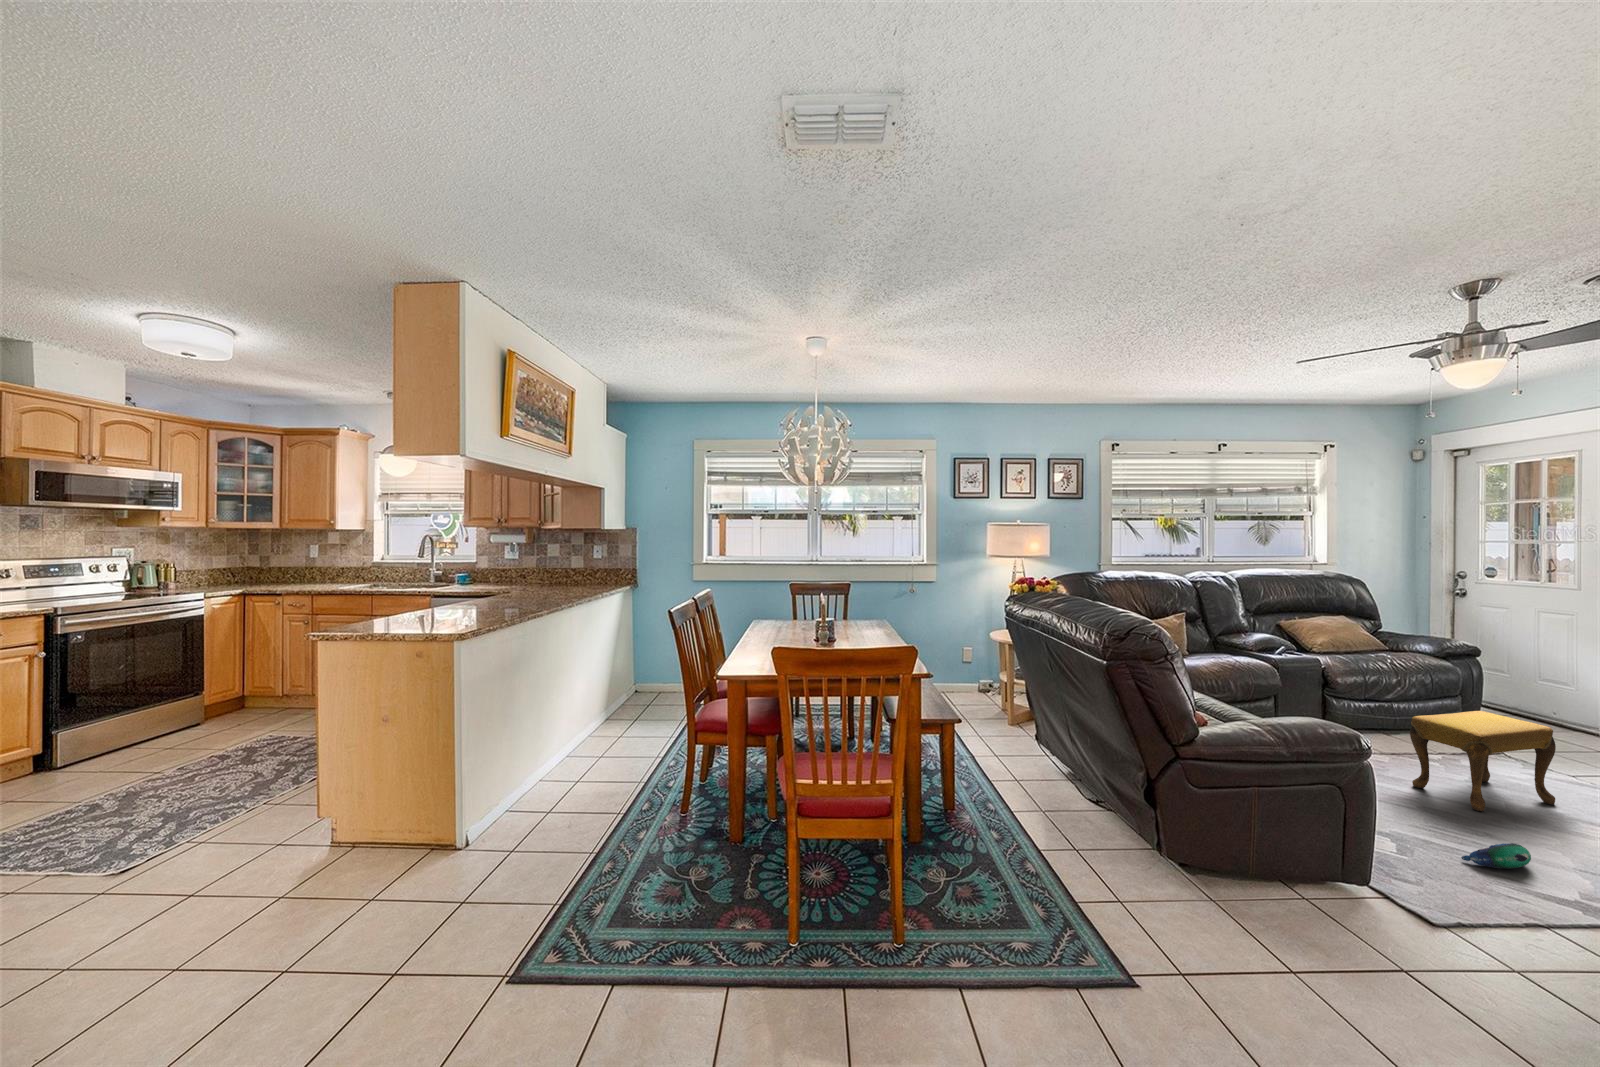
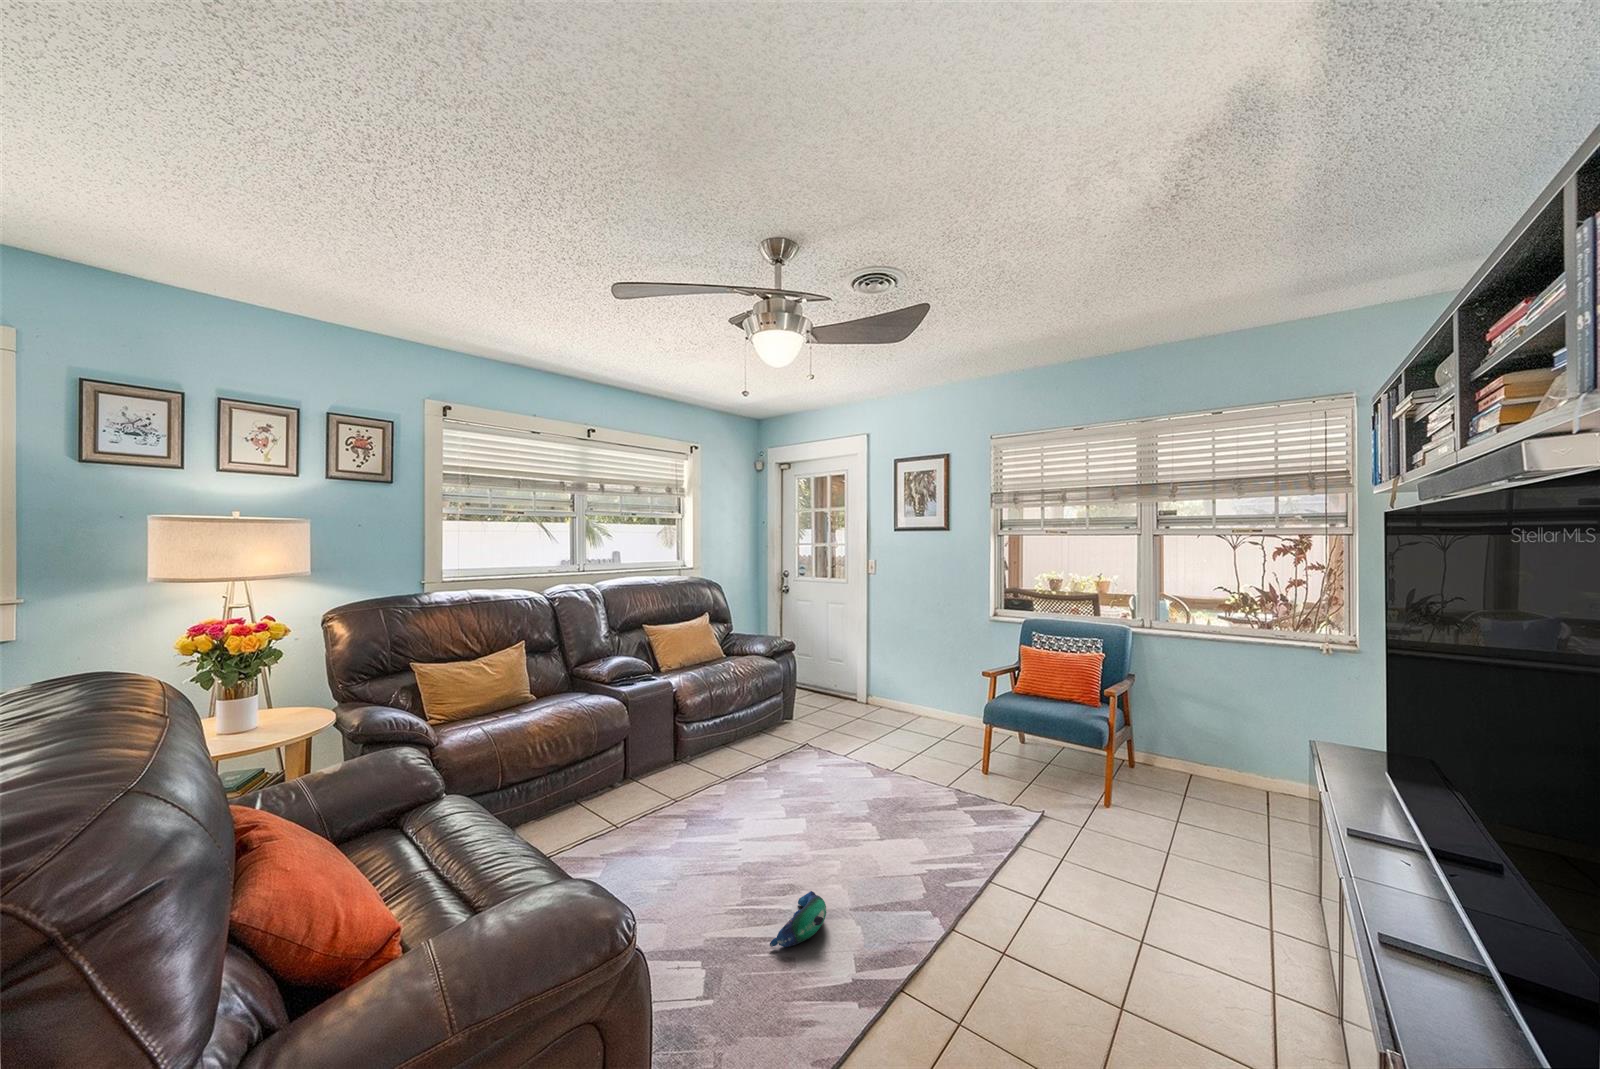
footstool: present [1410,711,1556,811] -> none [738,717,841,841]

